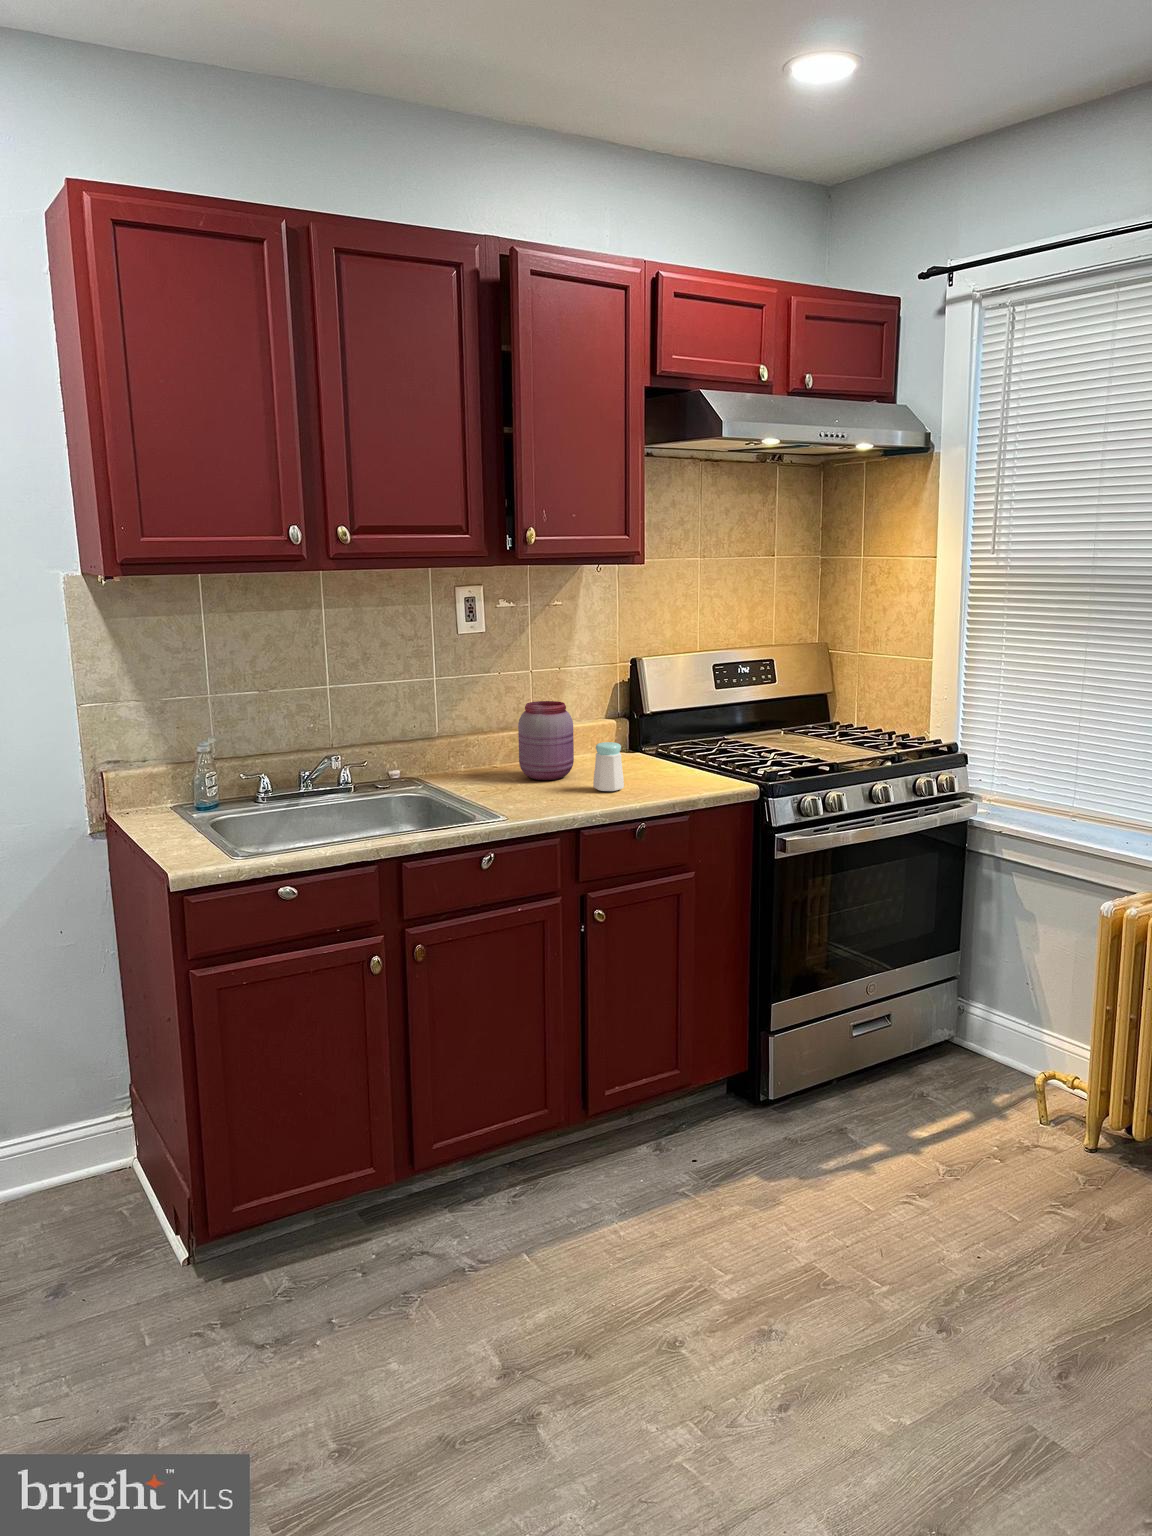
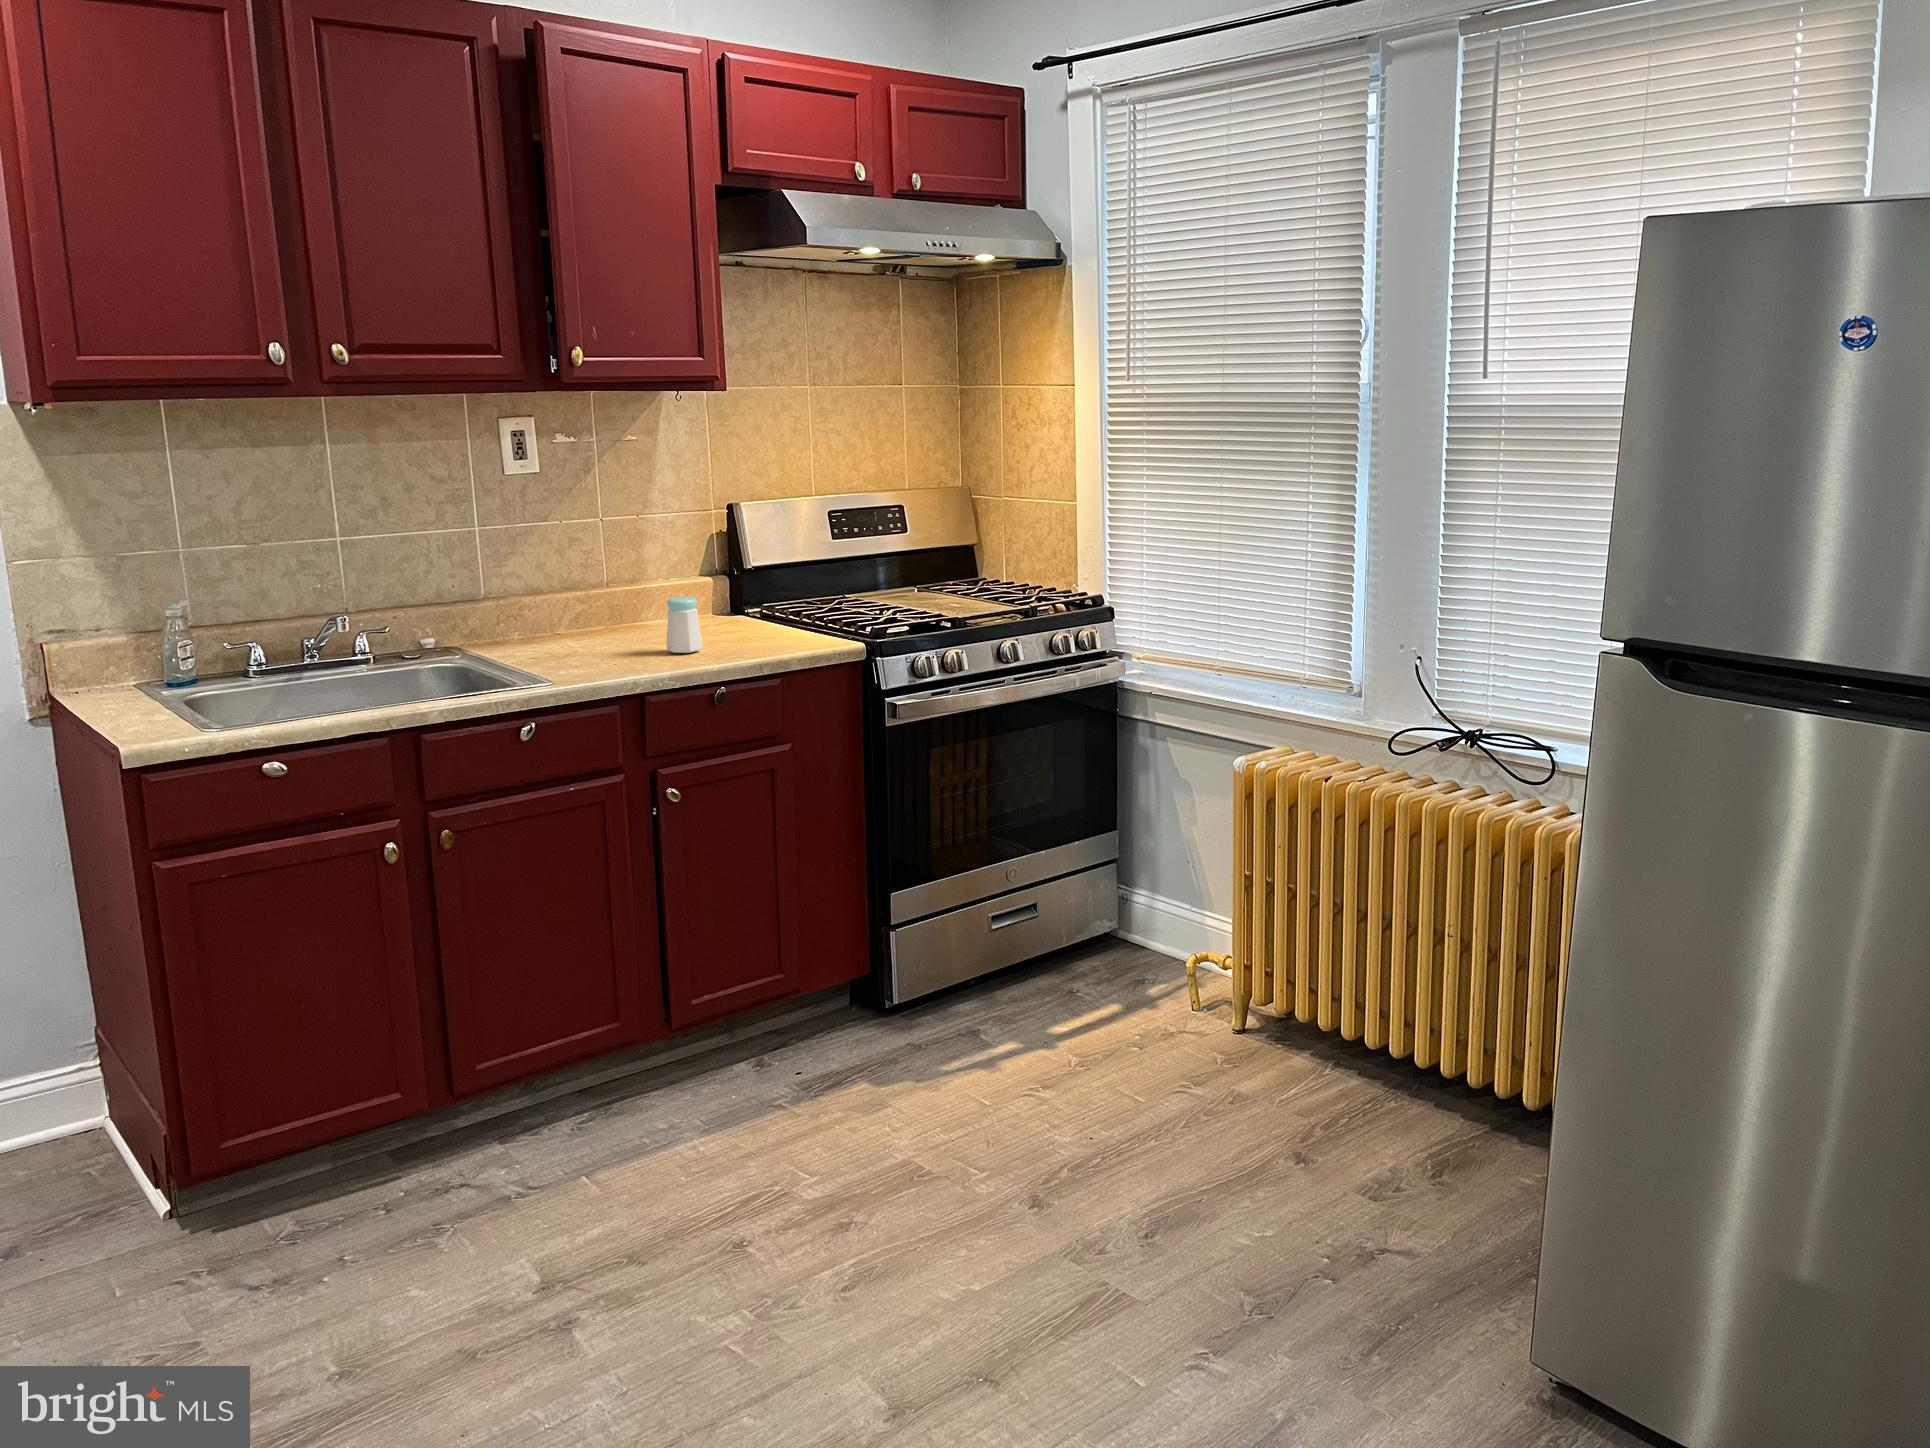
jar: present [518,701,574,780] -> none [579,553,649,645]

